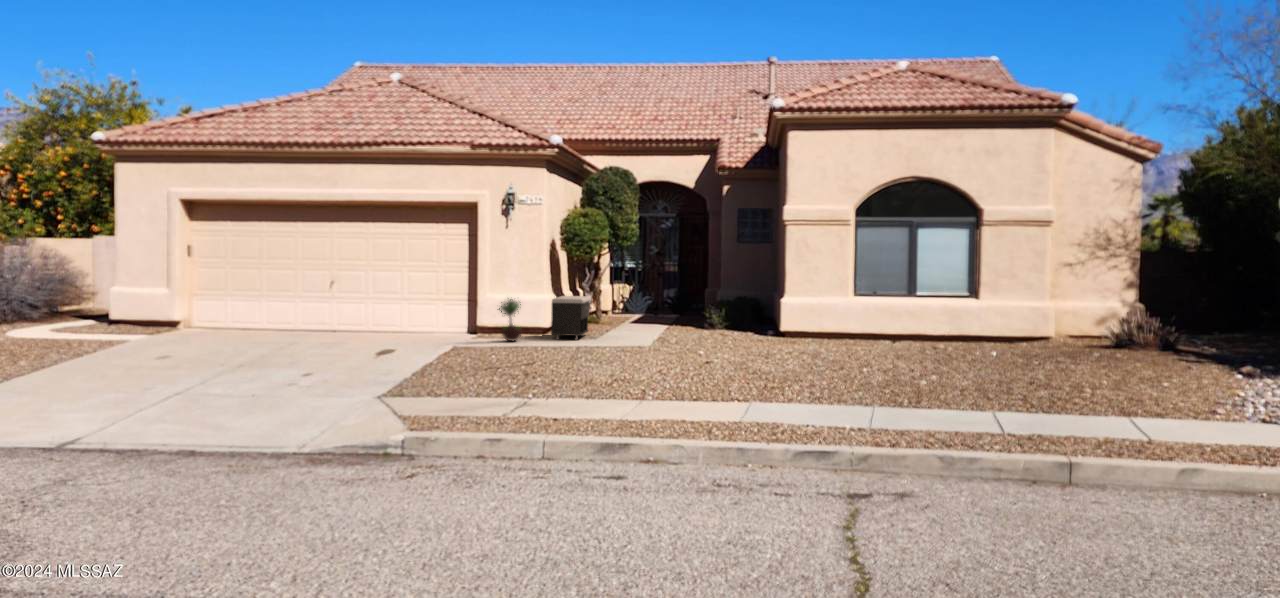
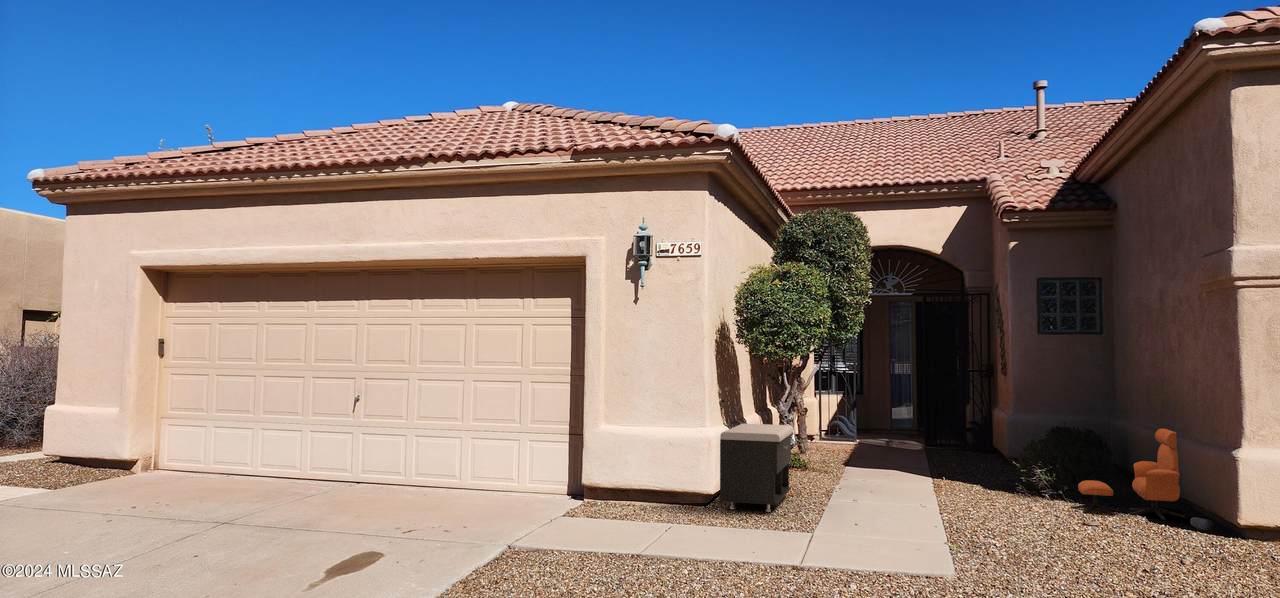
lounge chair: none [730,296,781,340] -> present [1070,429,1186,520]
potted tree: present [497,298,522,341] -> none [612,424,665,516]

